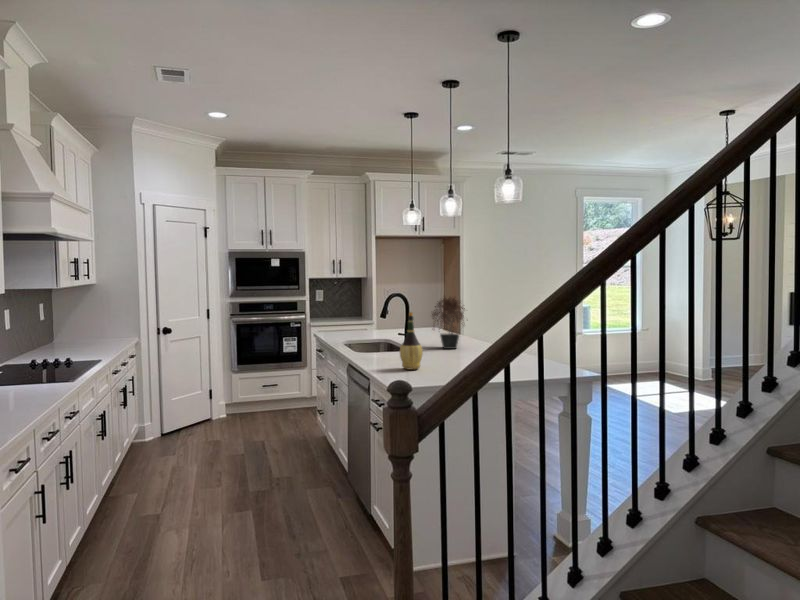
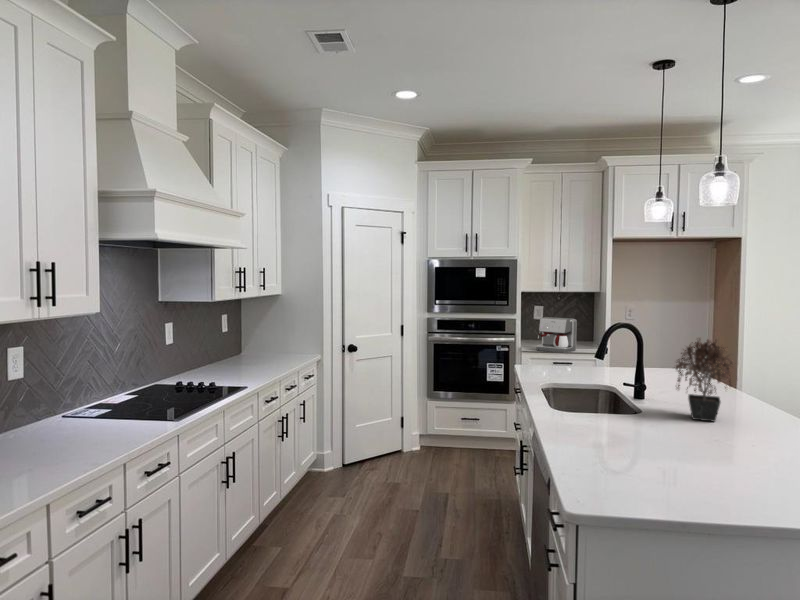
coffee maker: none [322,298,353,326] -> present [536,317,577,353]
wine bottle: present [400,312,423,370] -> none [609,375,648,469]

